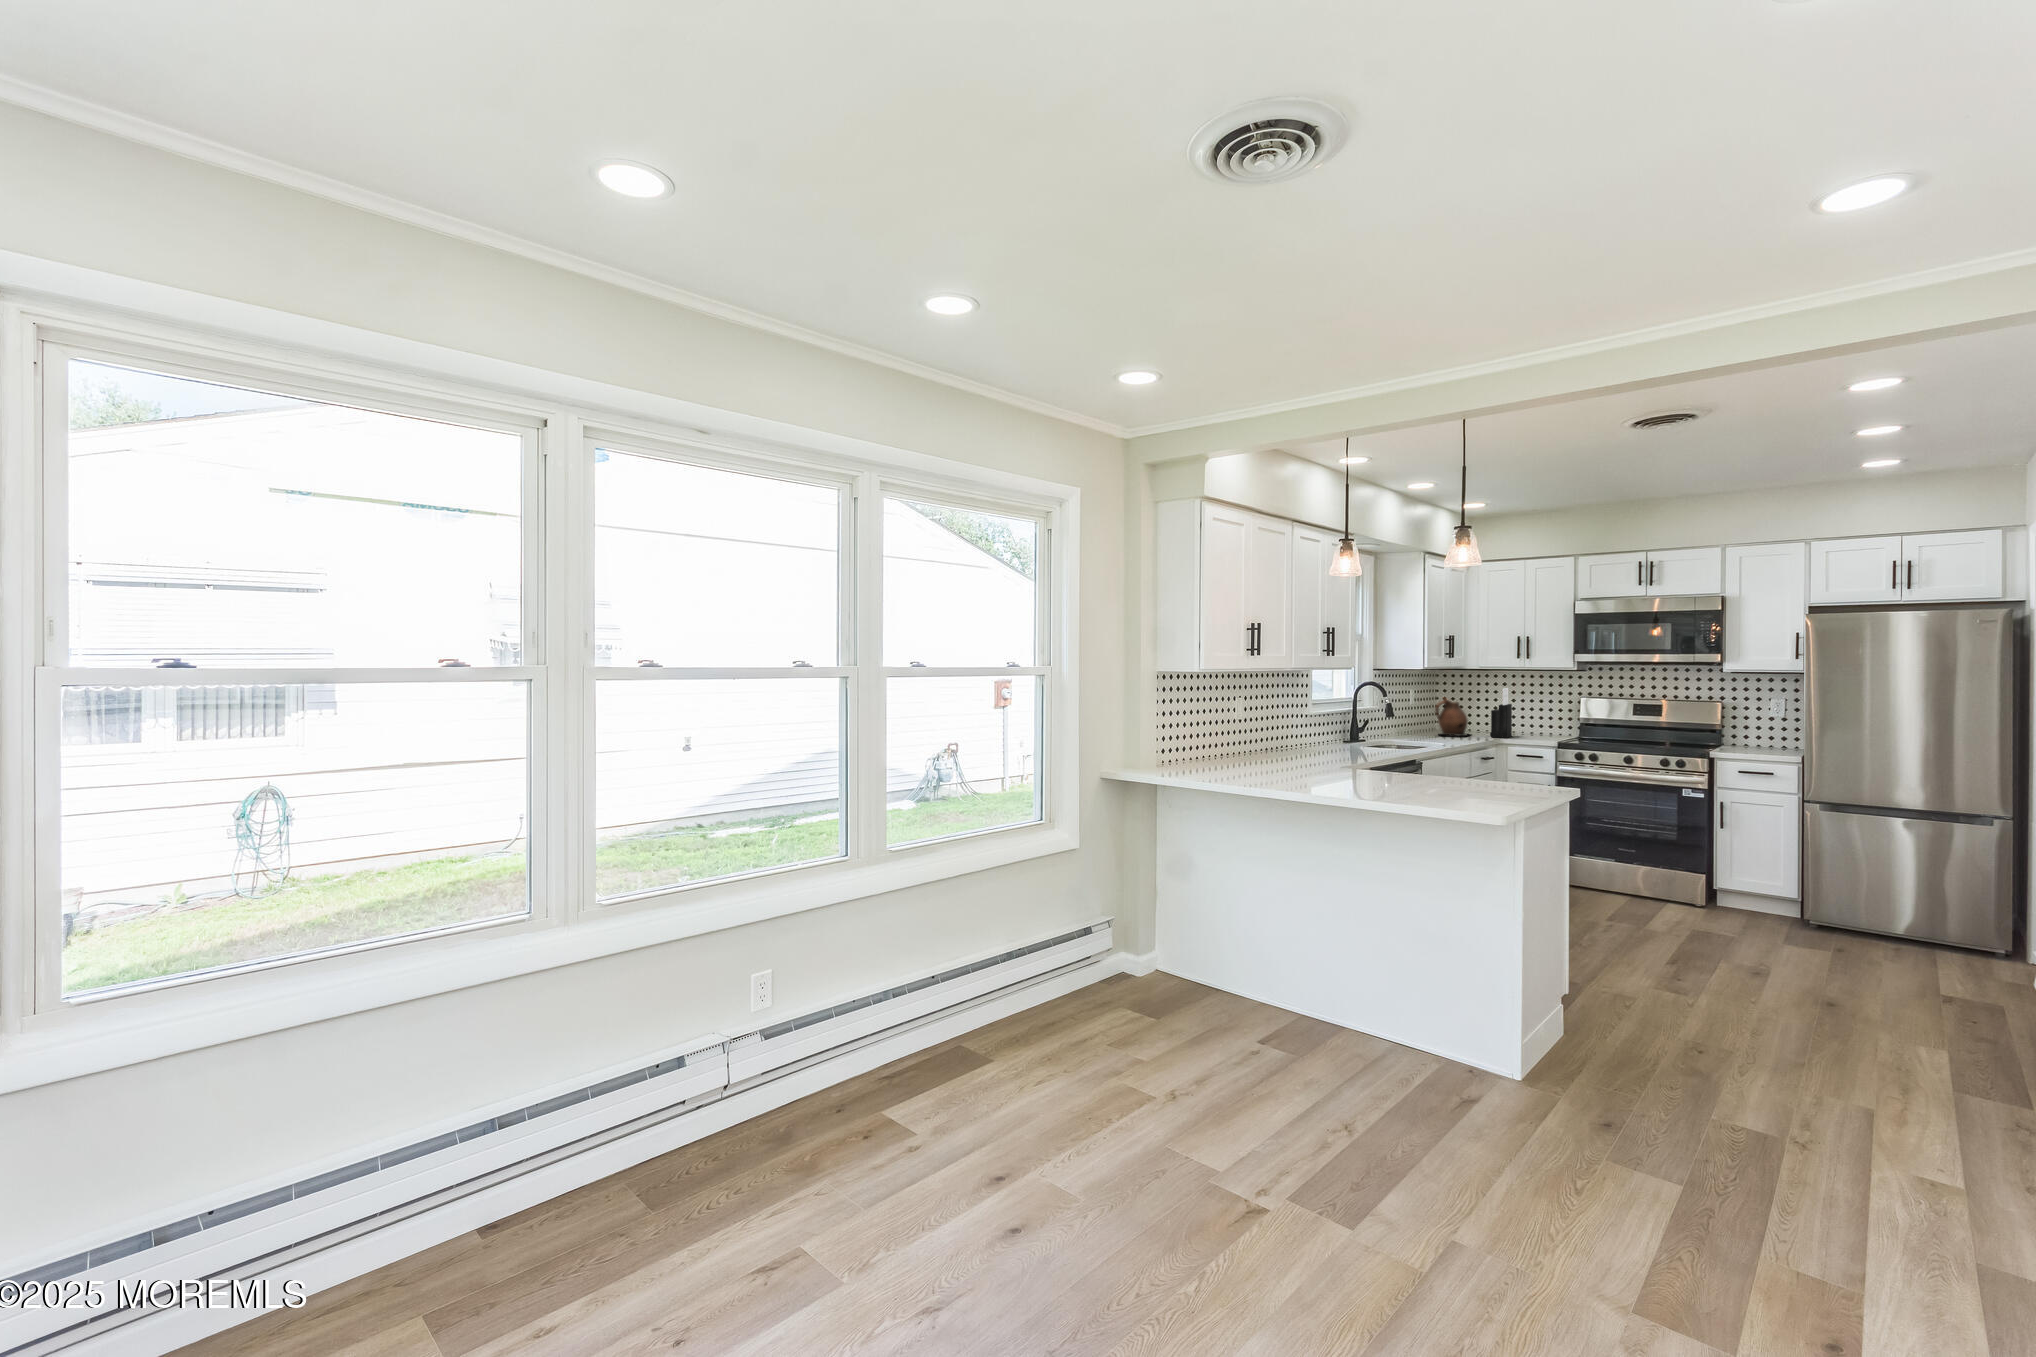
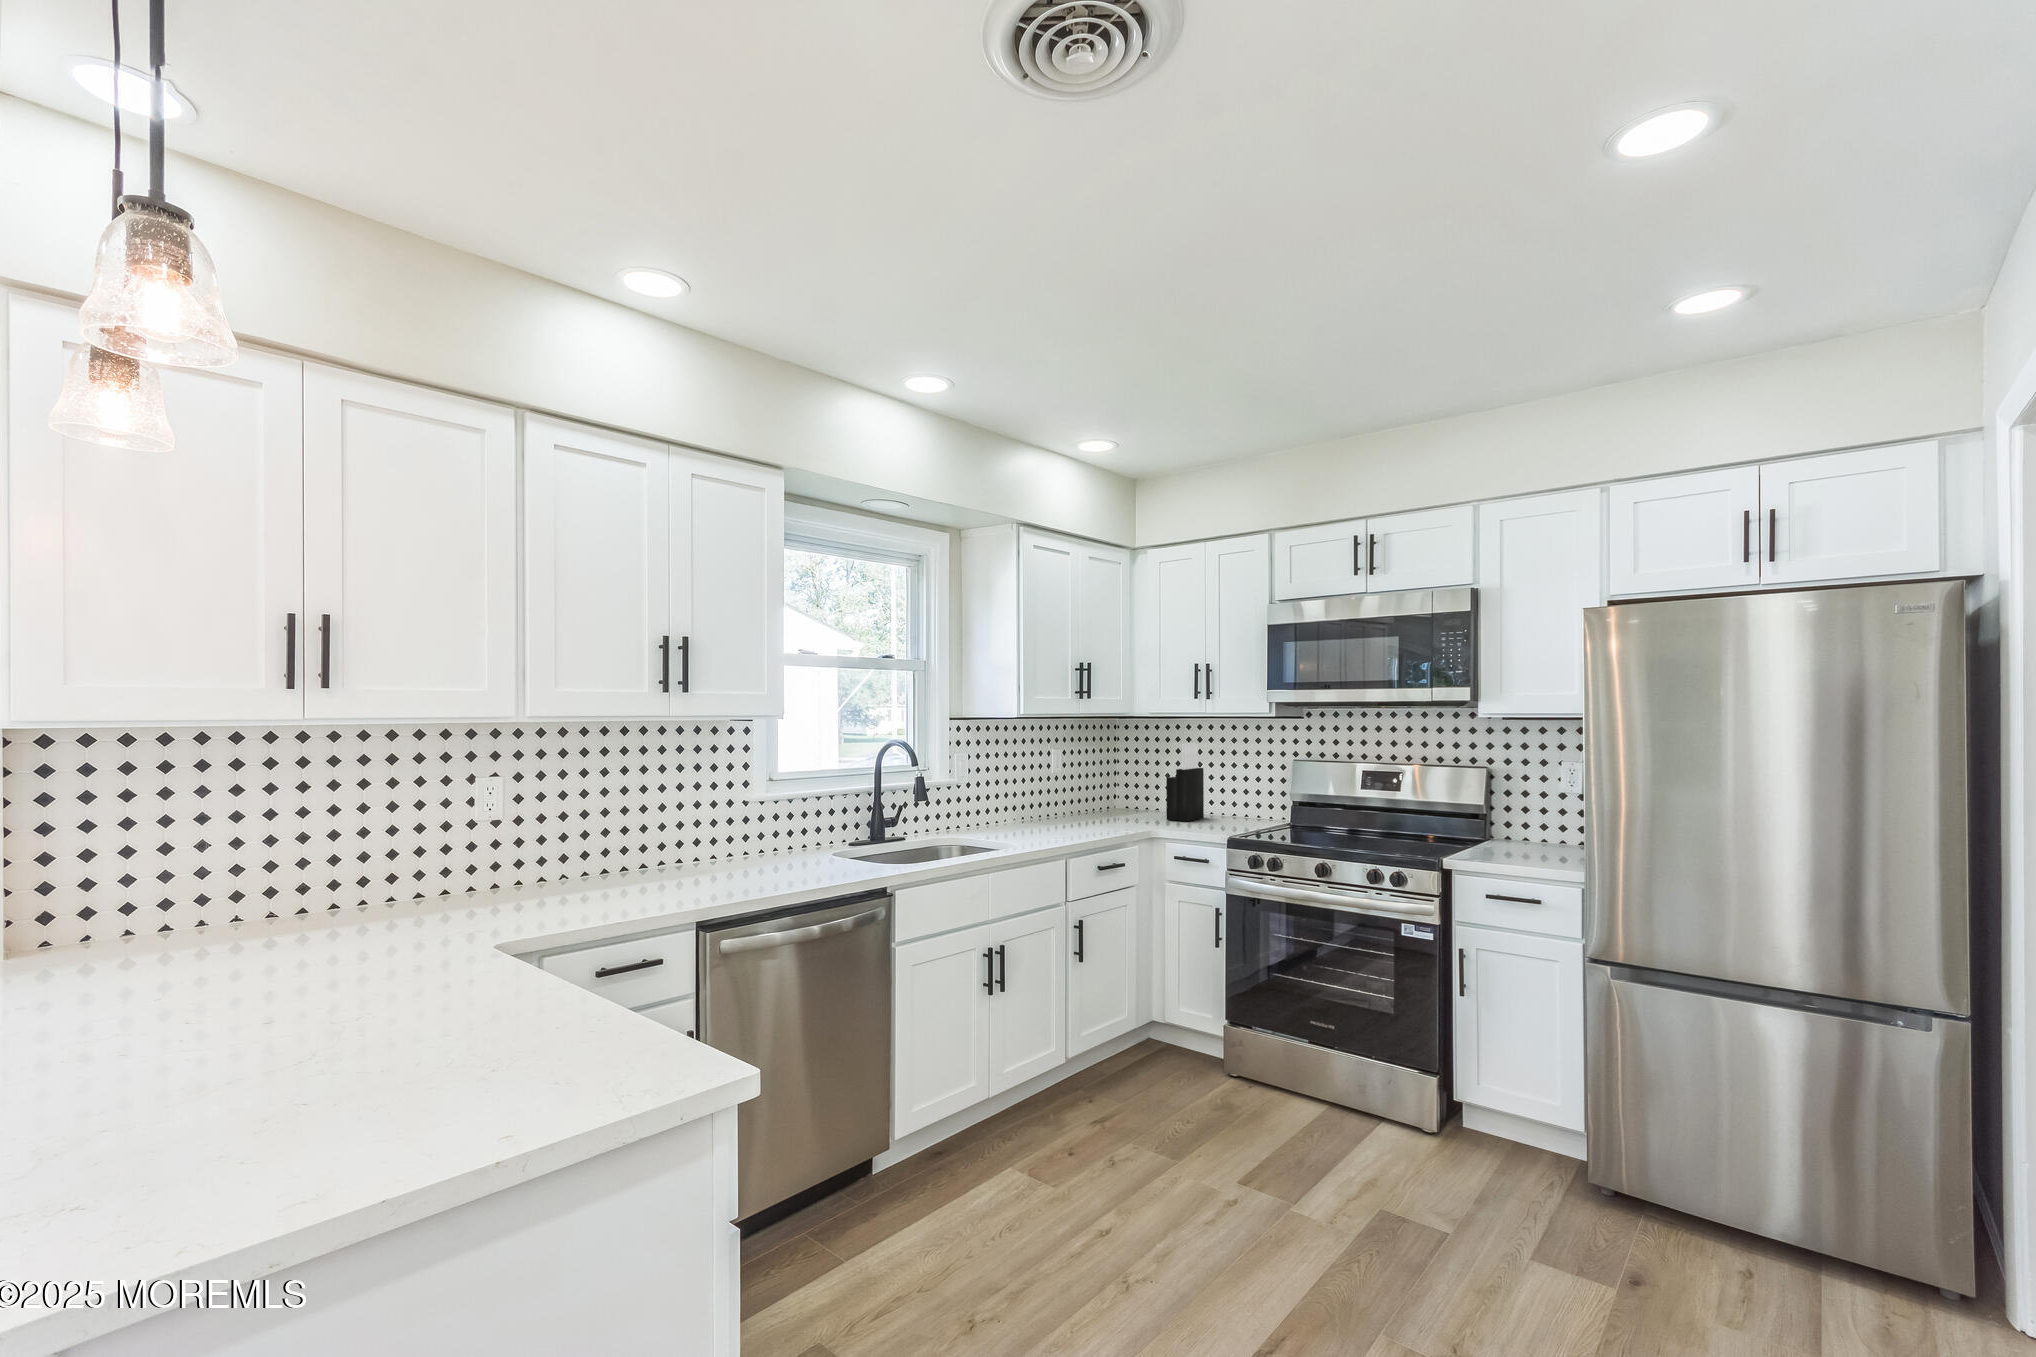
ceramic pitcher: present [1435,698,1468,736] -> none [1094,756,1151,818]

